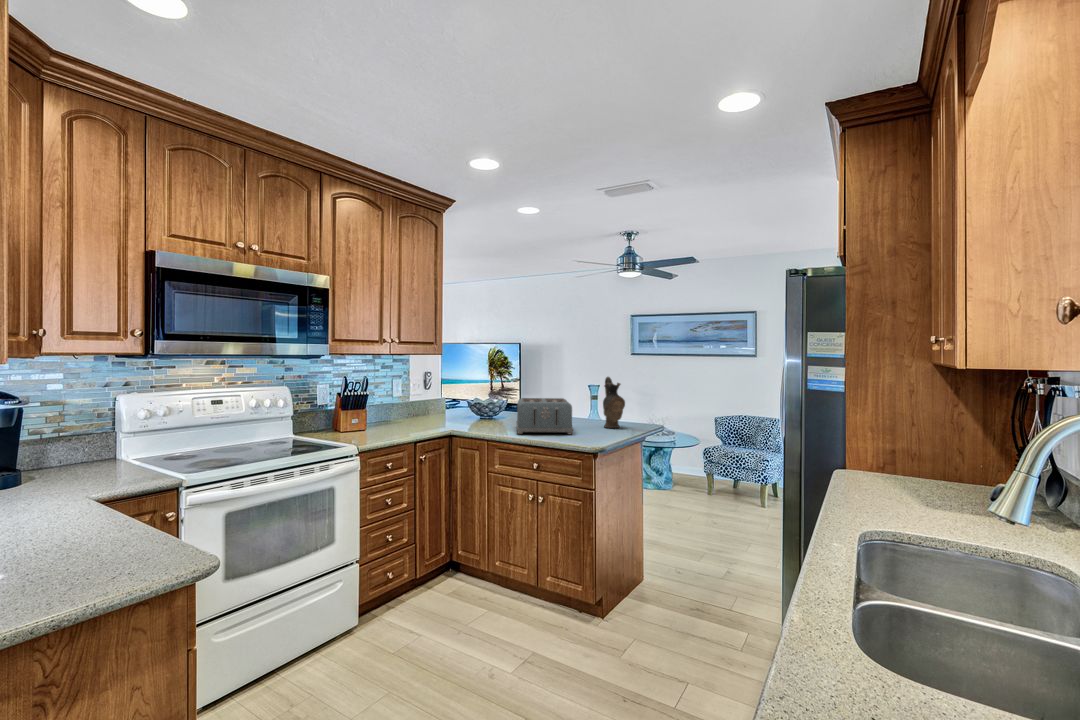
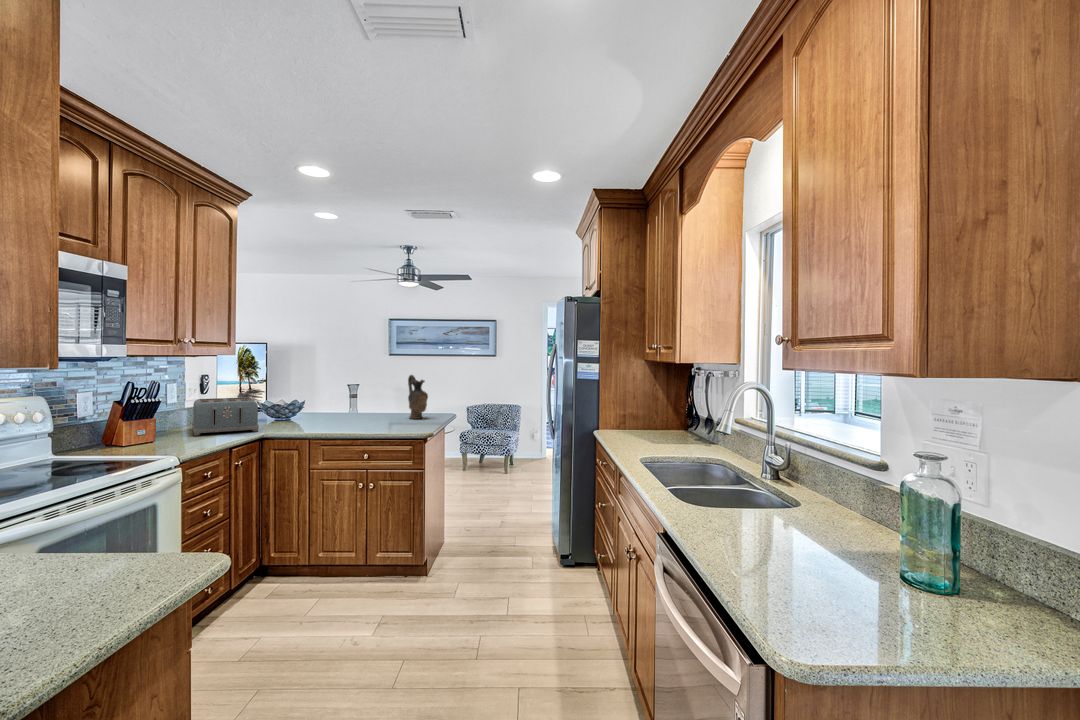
toaster: present [517,398,573,434] -> present [192,397,259,436]

